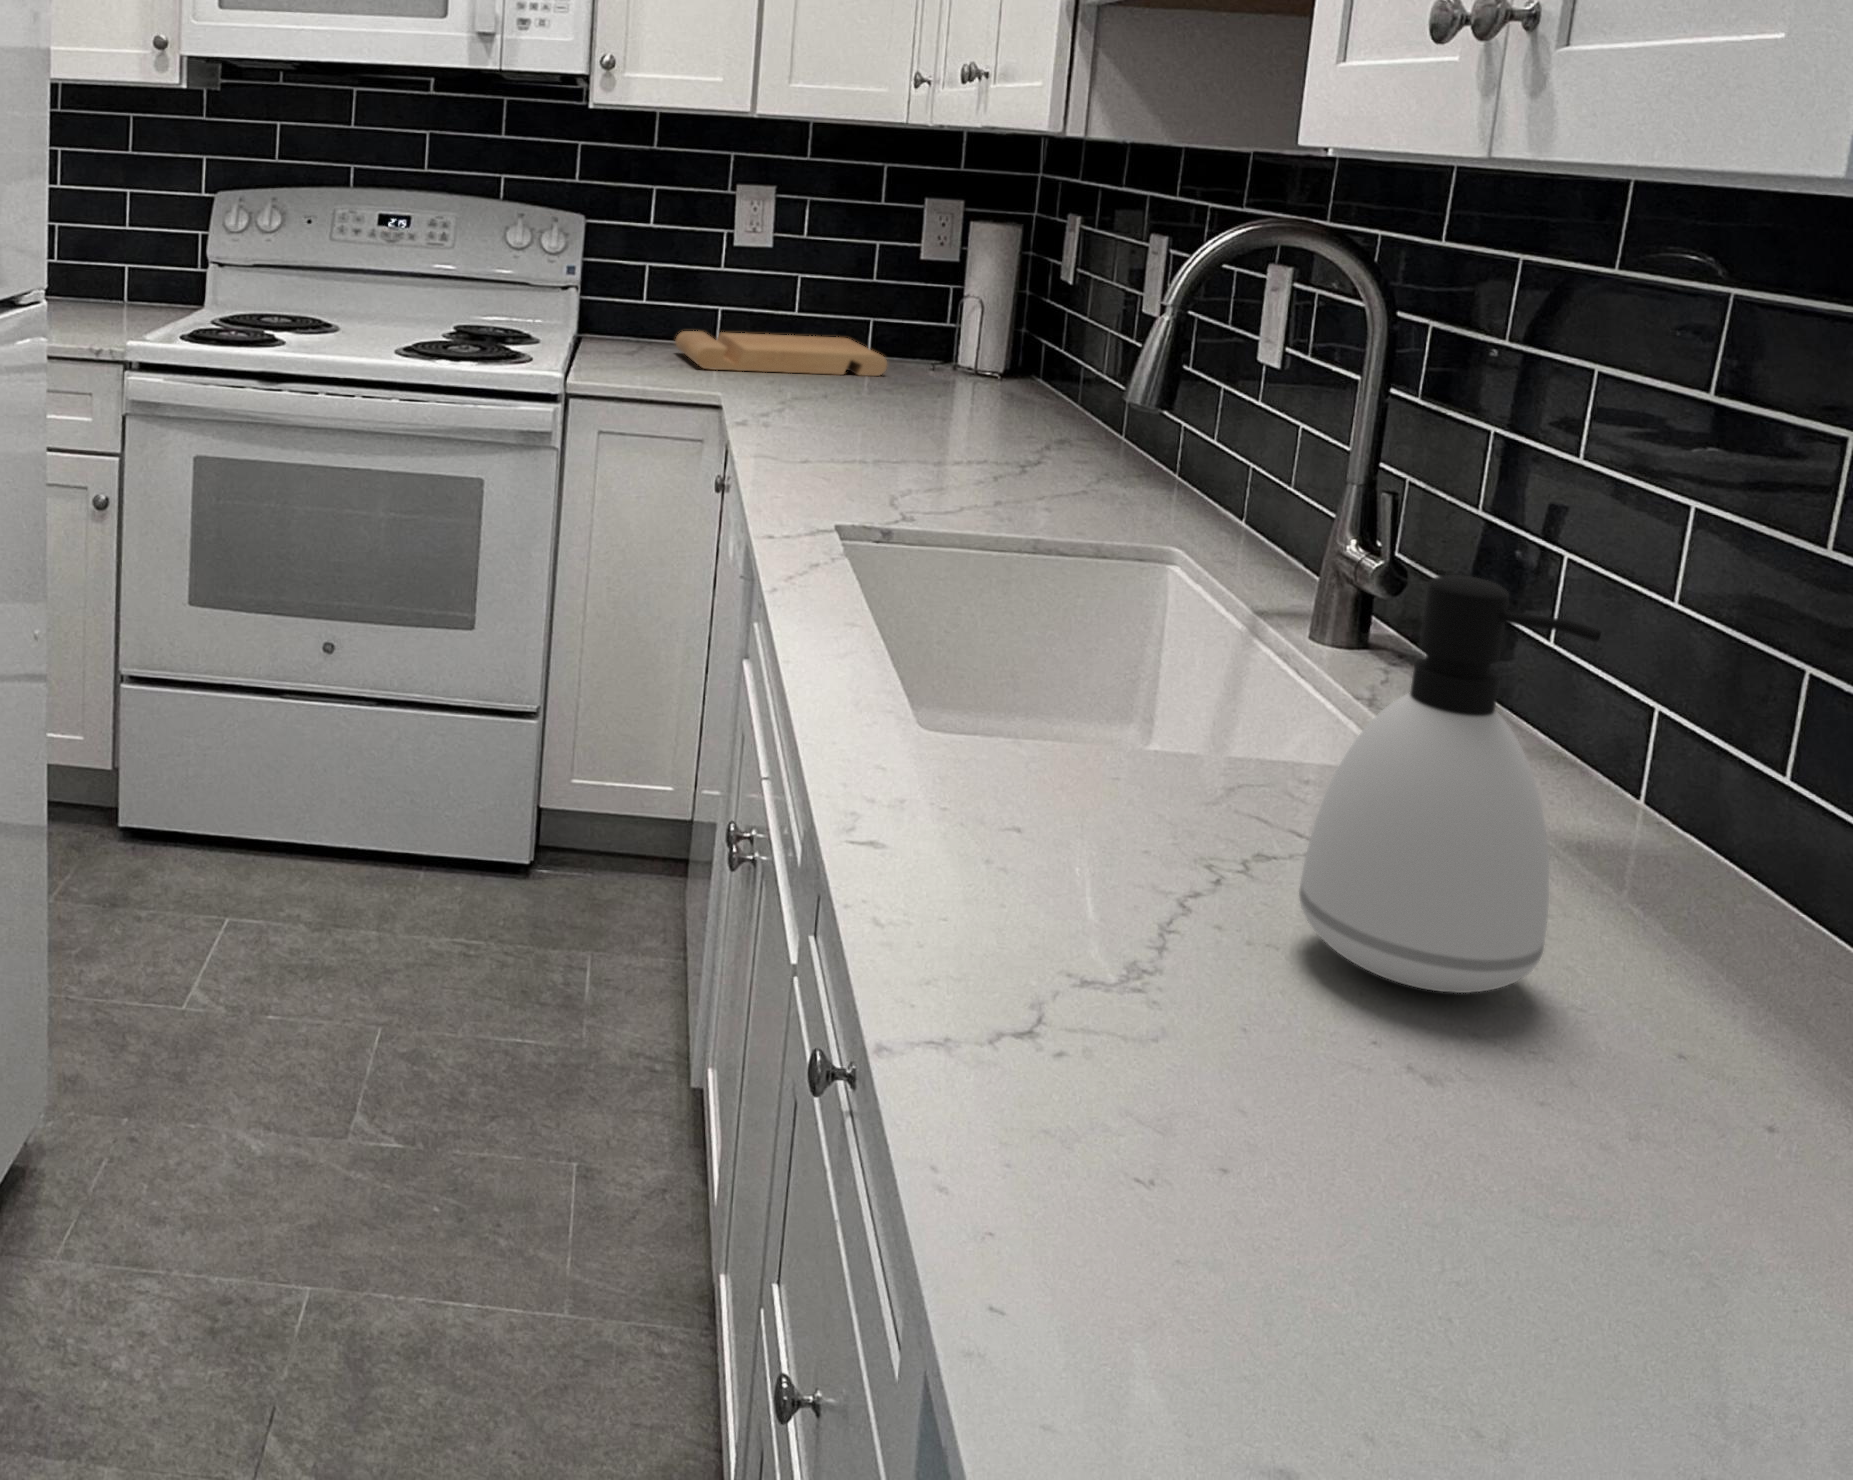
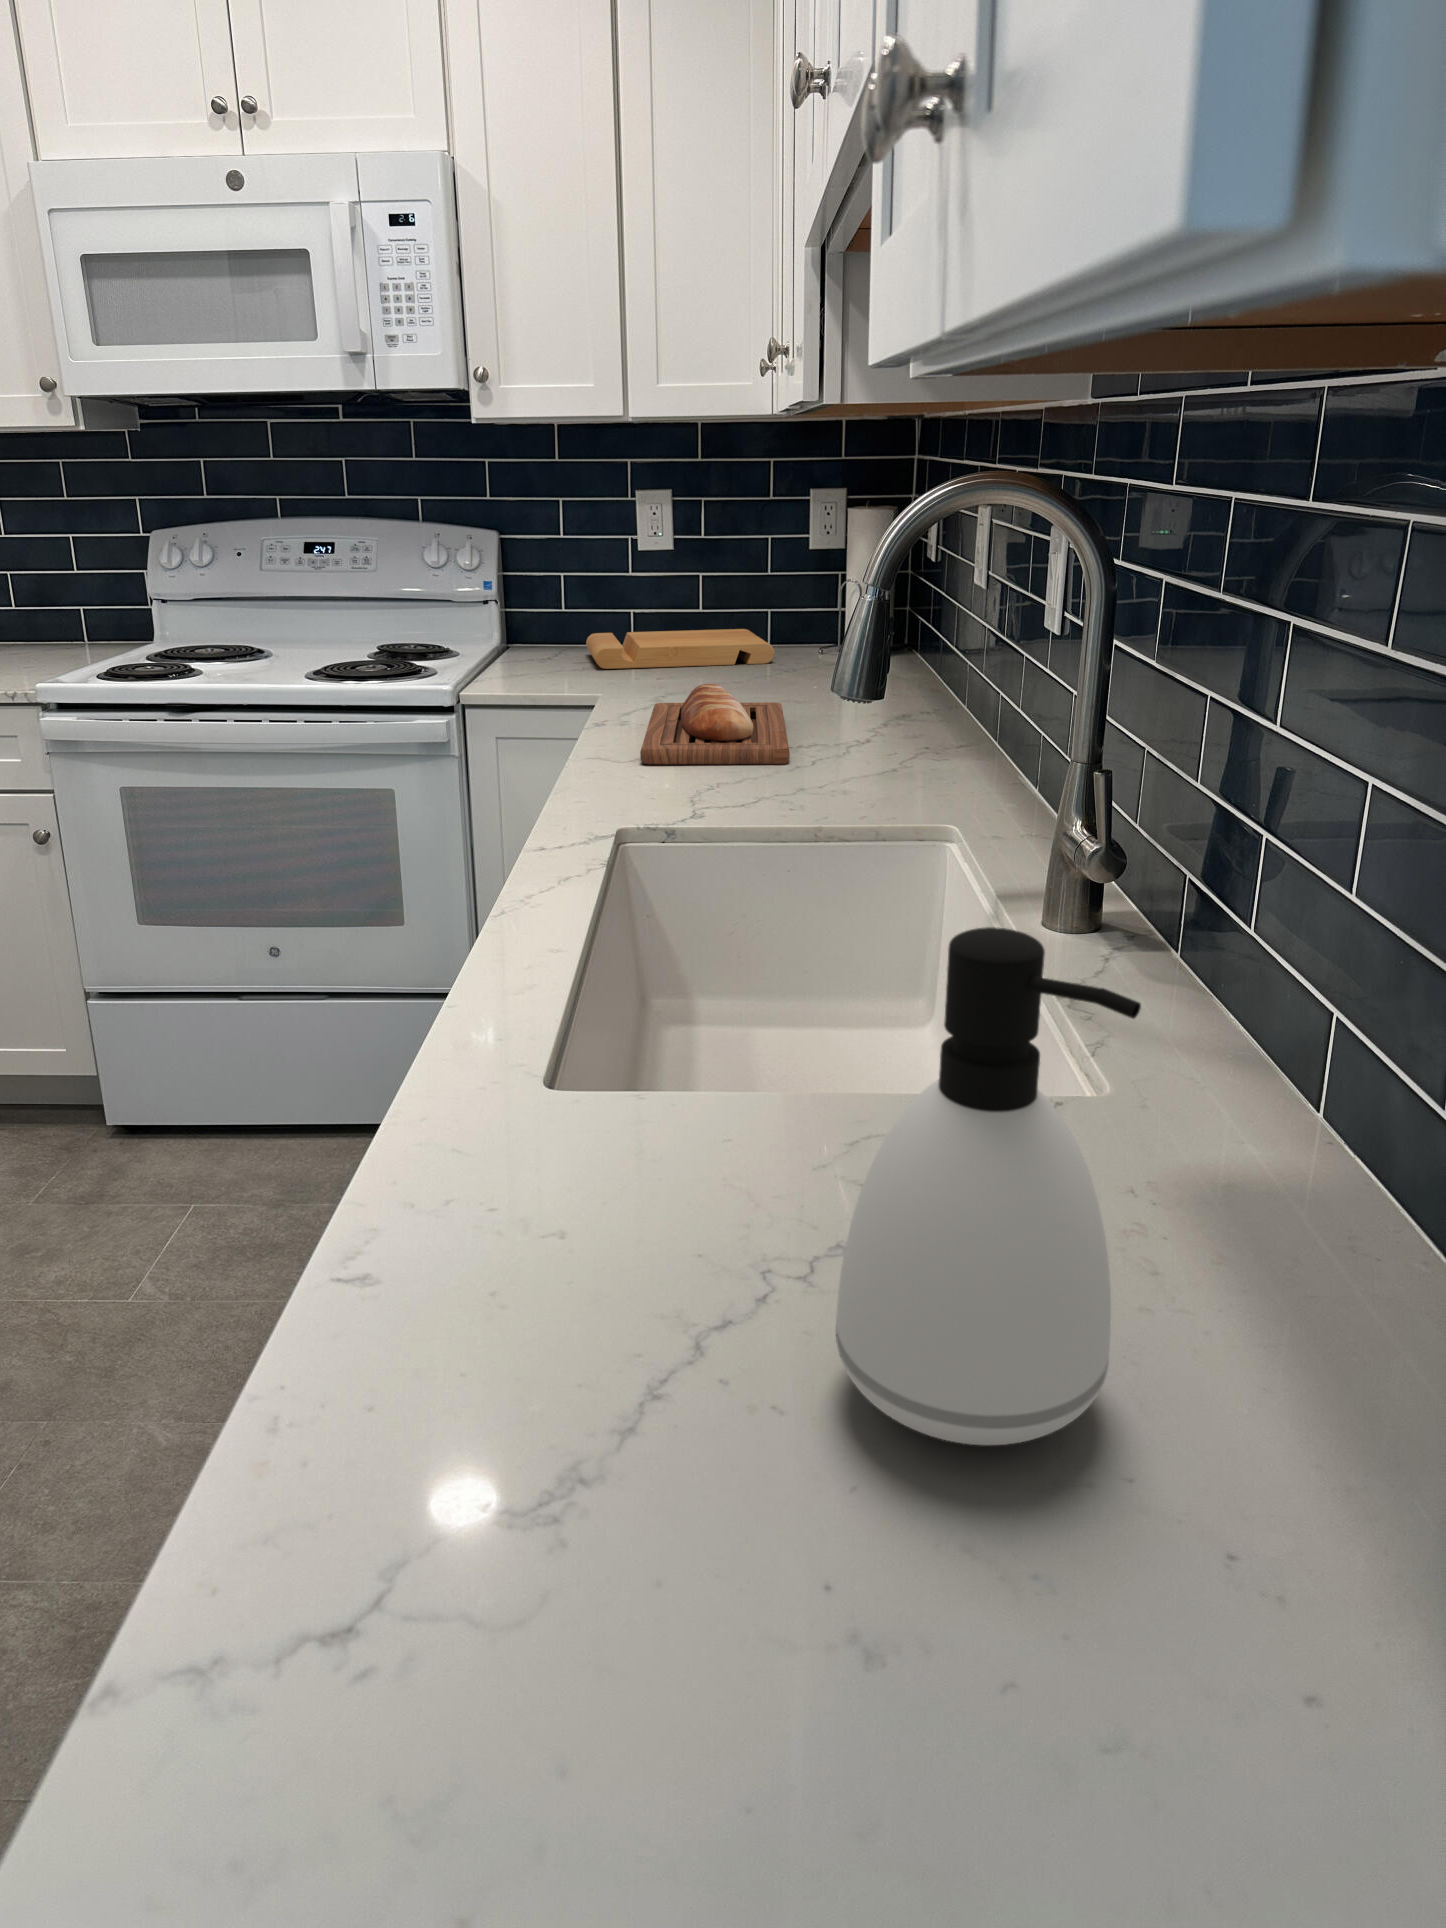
bread loaf: none [793,392,965,478] -> present [640,684,789,764]

